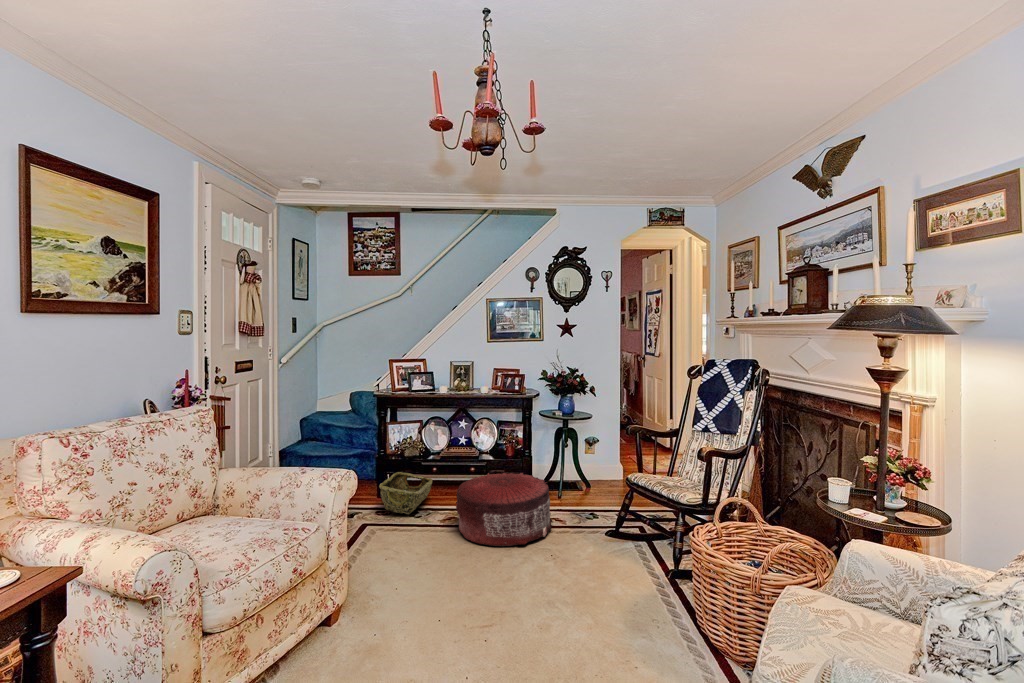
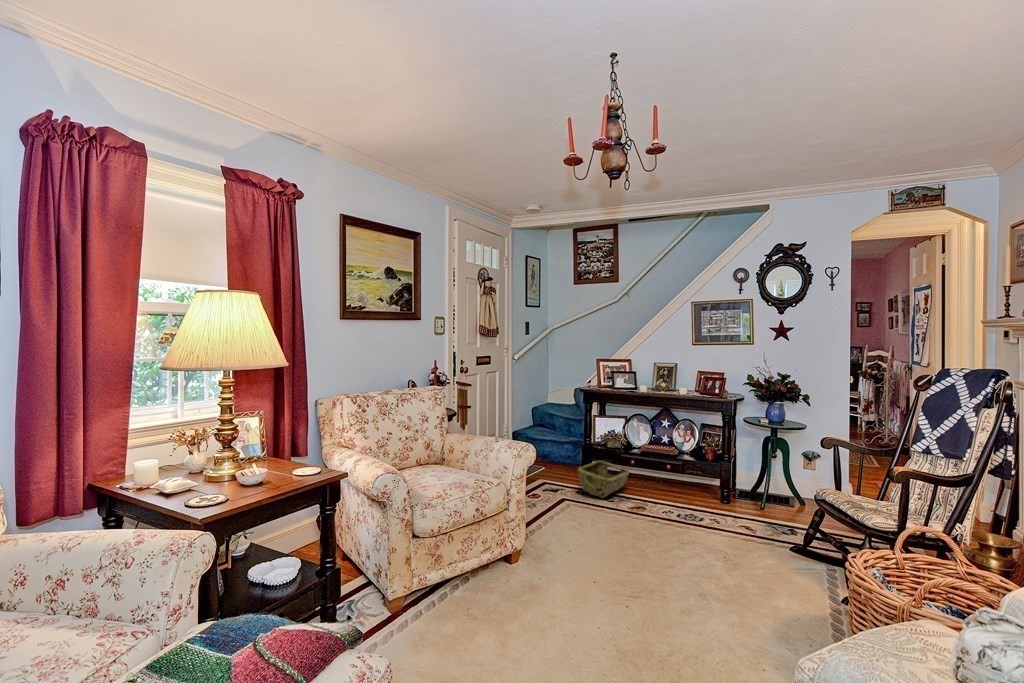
pouf: present [456,473,553,546] -> none [639,470,739,541]

